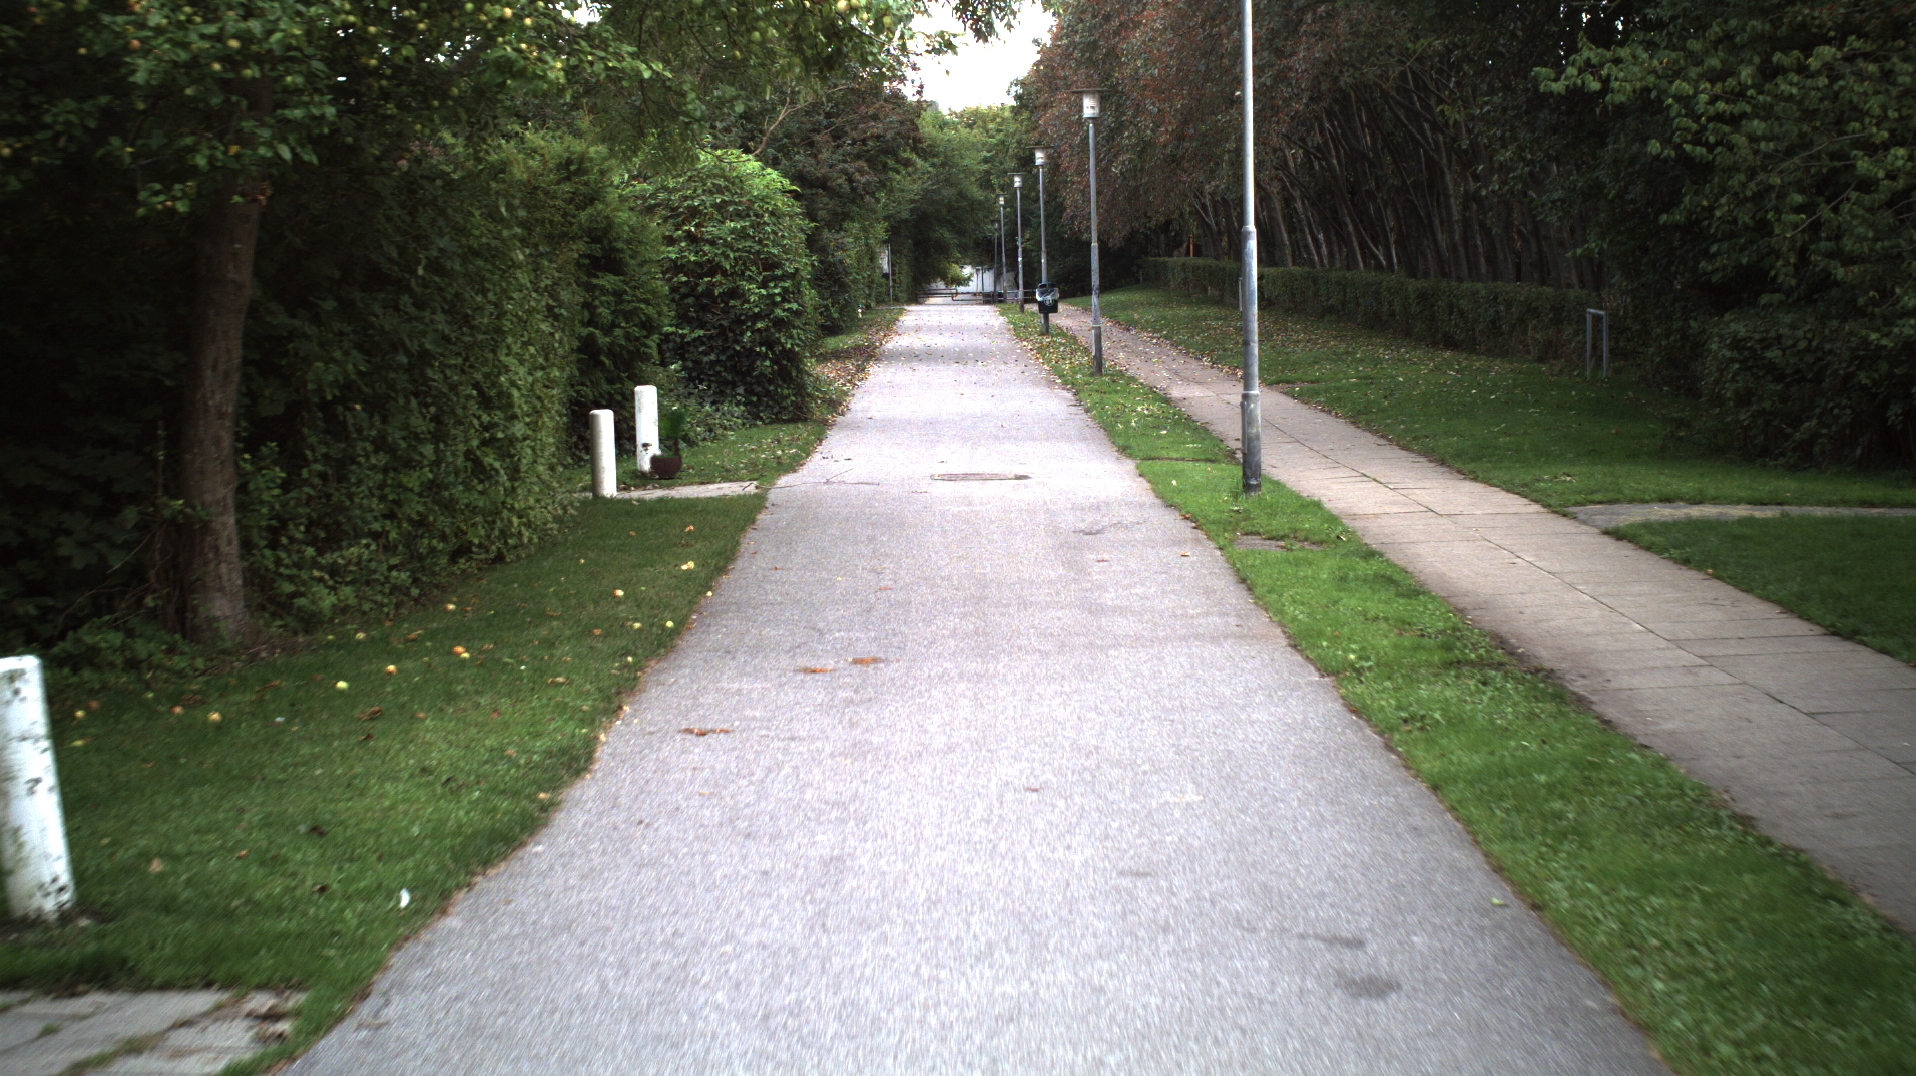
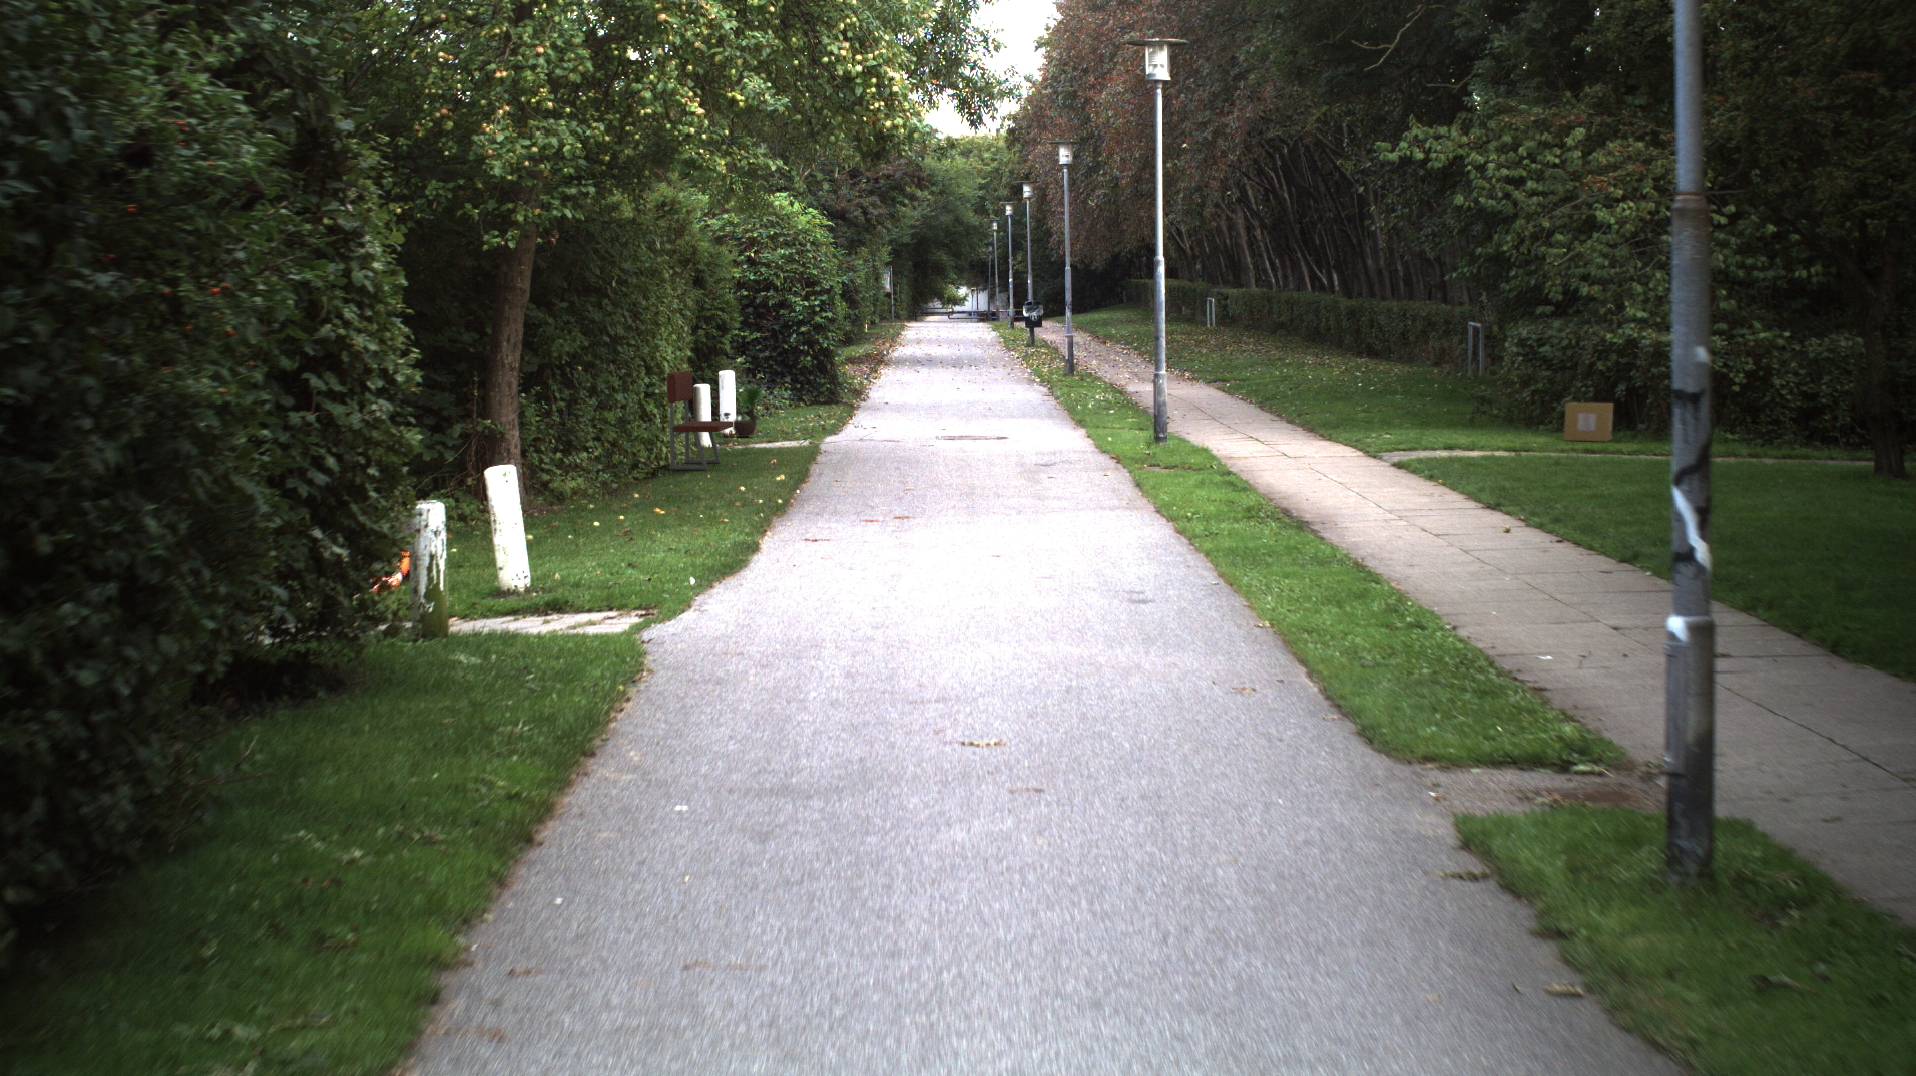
bench: none [515,400,624,551] -> present [666,371,733,470]
cardboard box: none [1802,426,1871,483] -> present [1564,402,1613,442]

